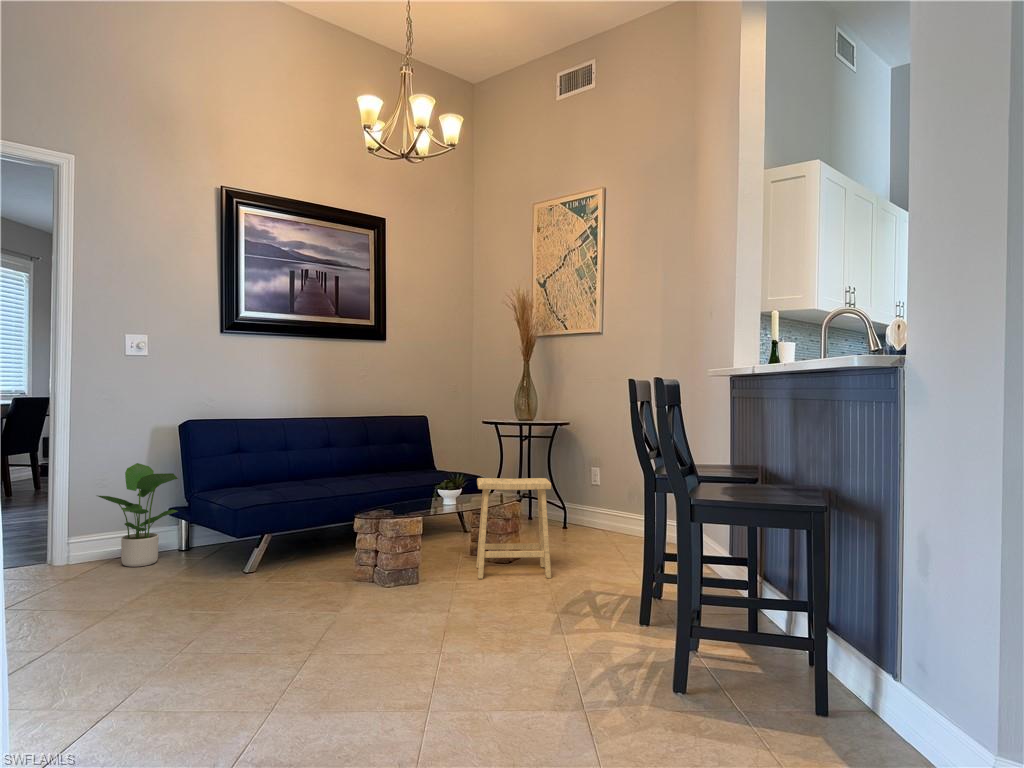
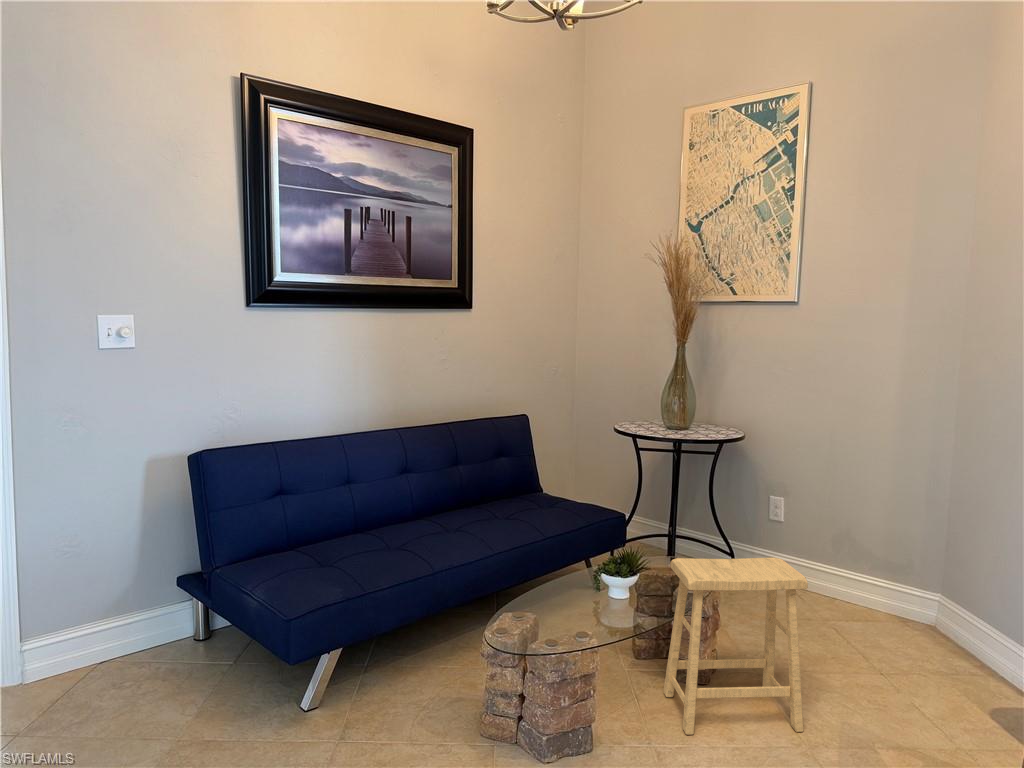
potted plant: present [98,463,178,567] -> none [56,520,193,691]

